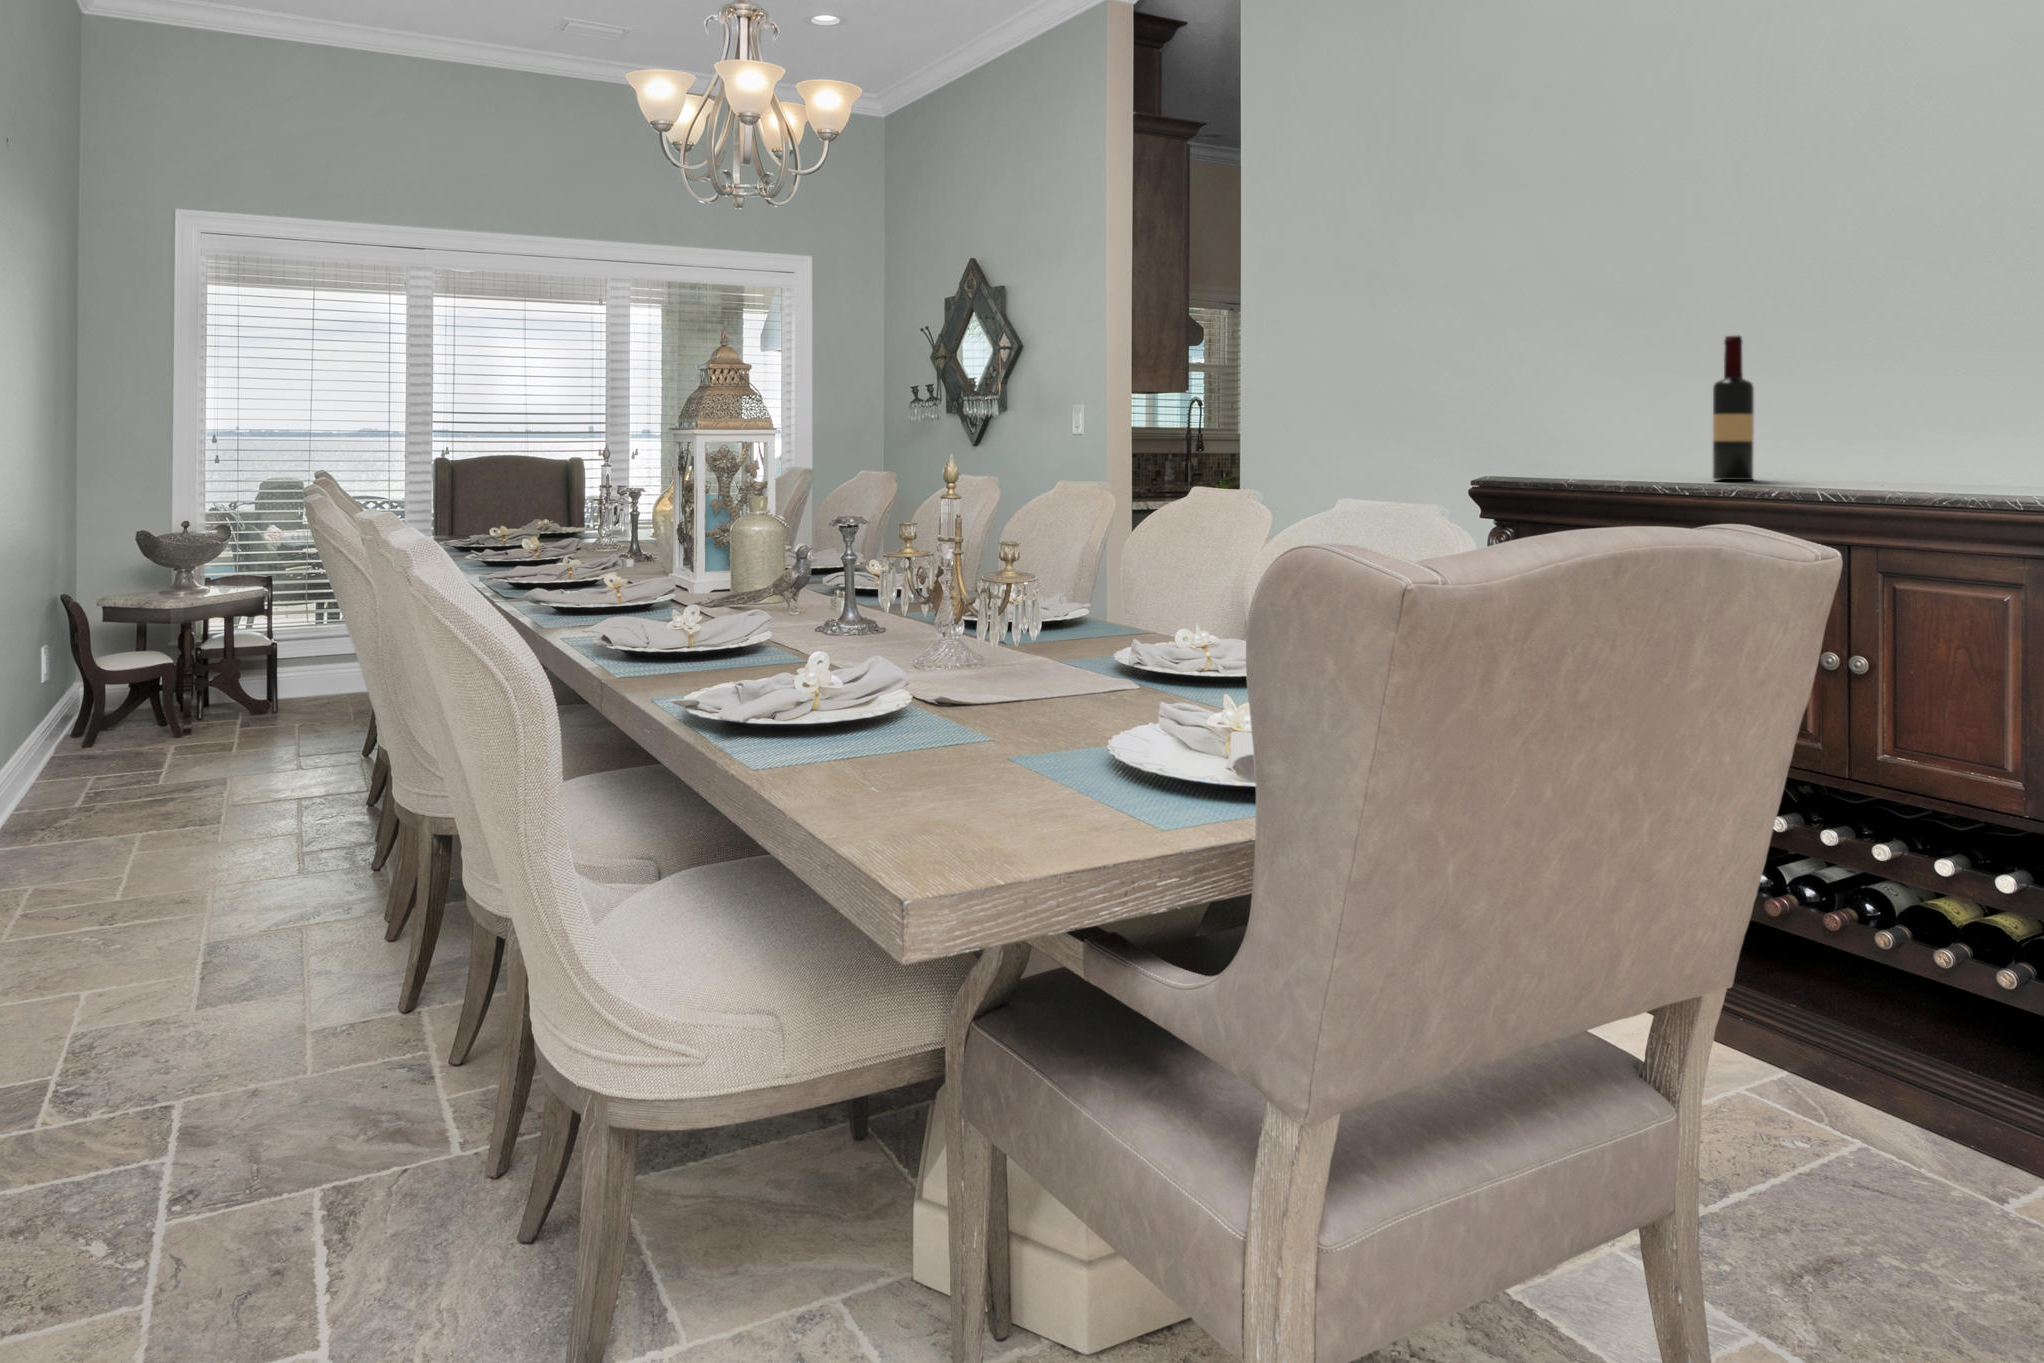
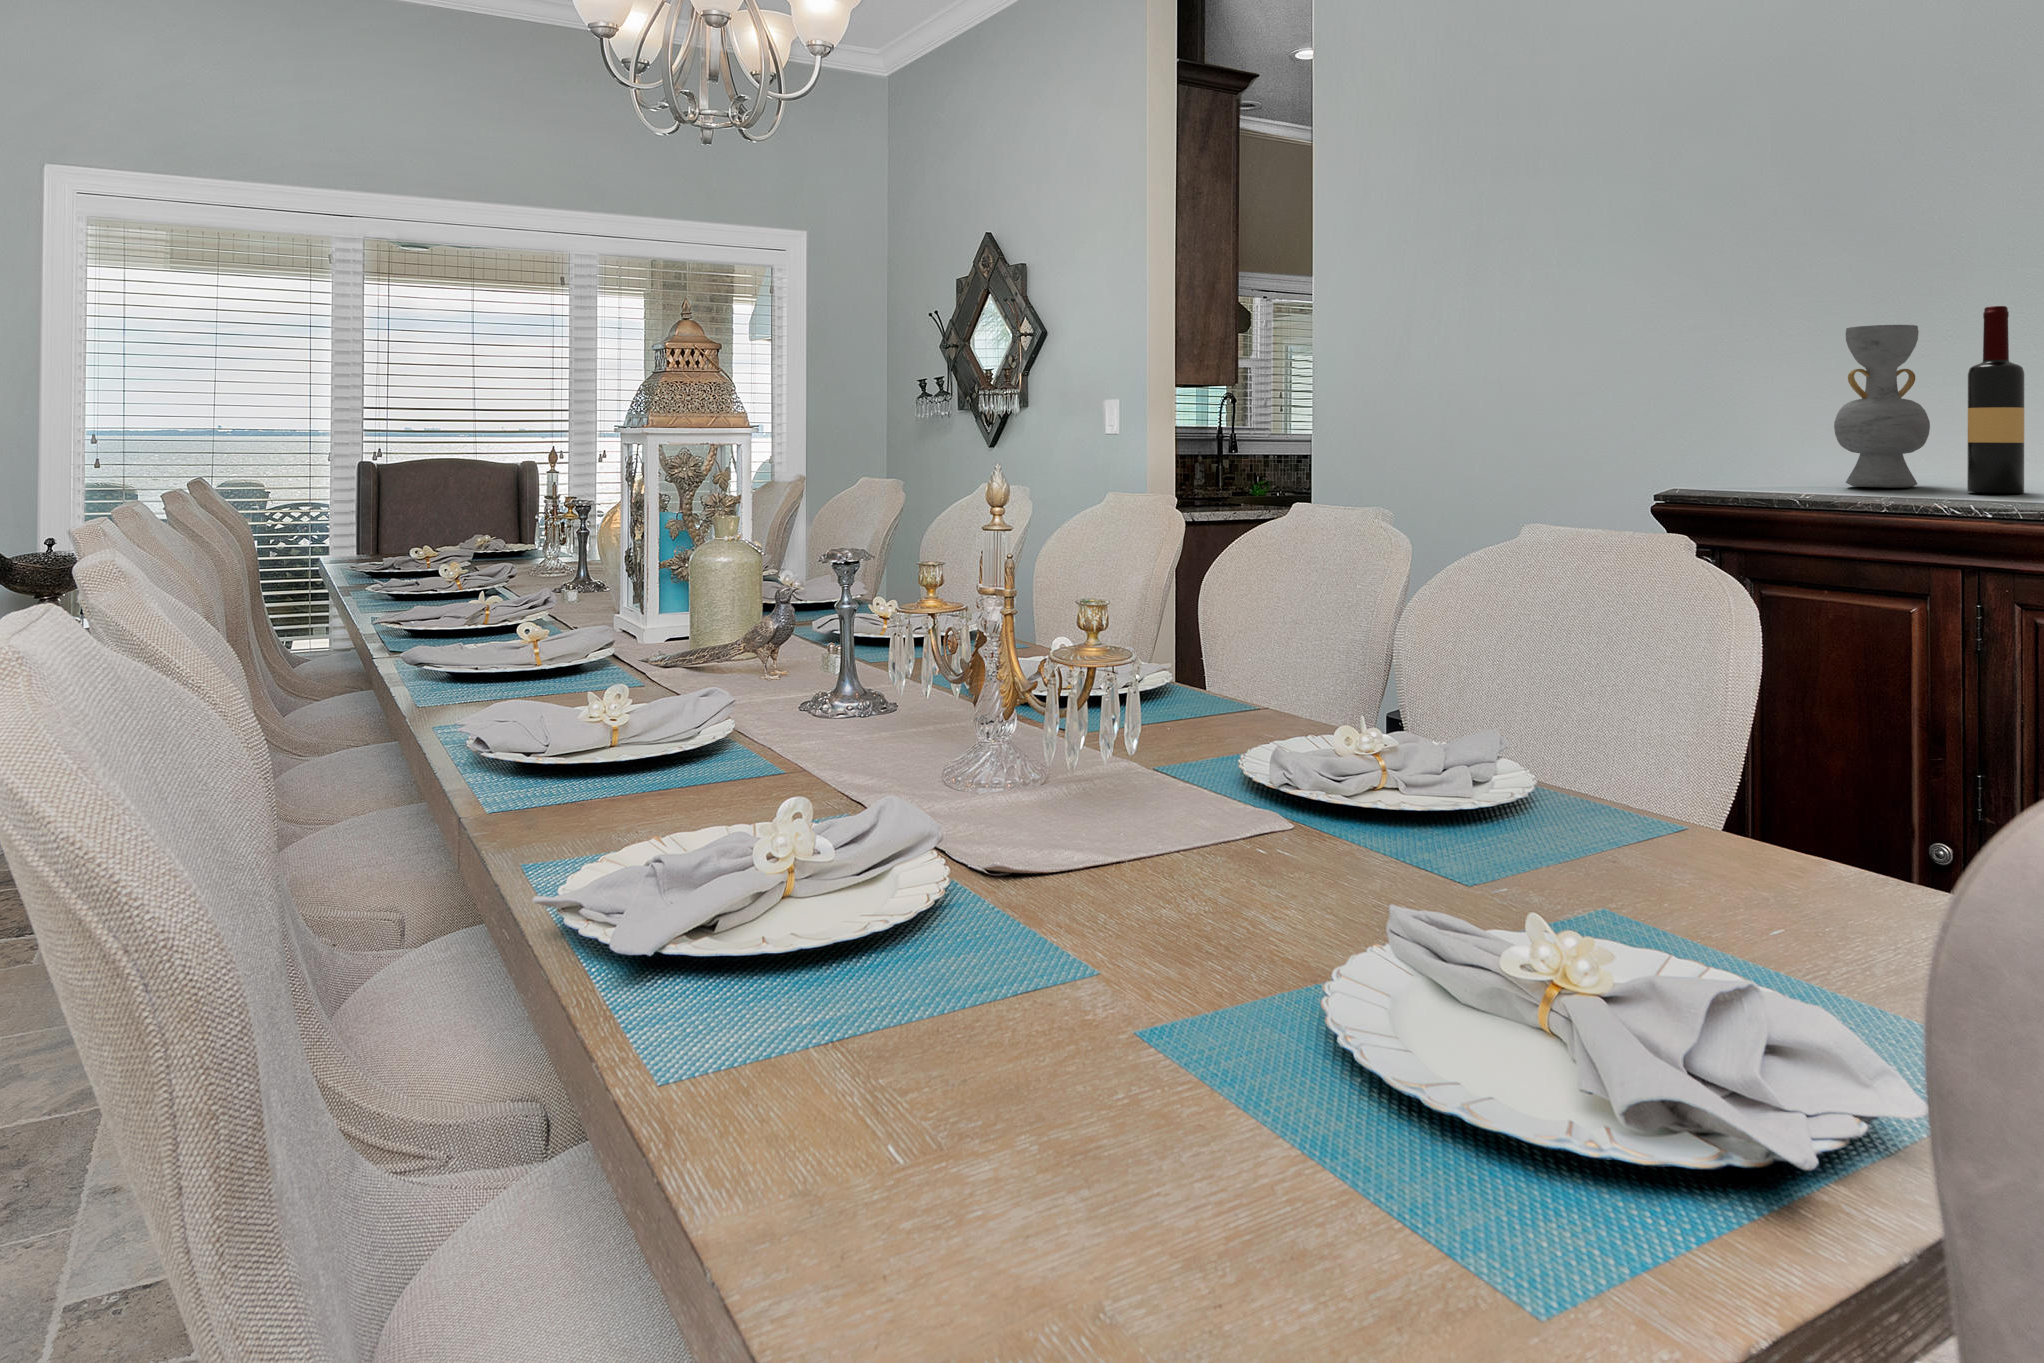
decorative vase: none [1624,349,1696,477] -> present [1834,325,1930,488]

